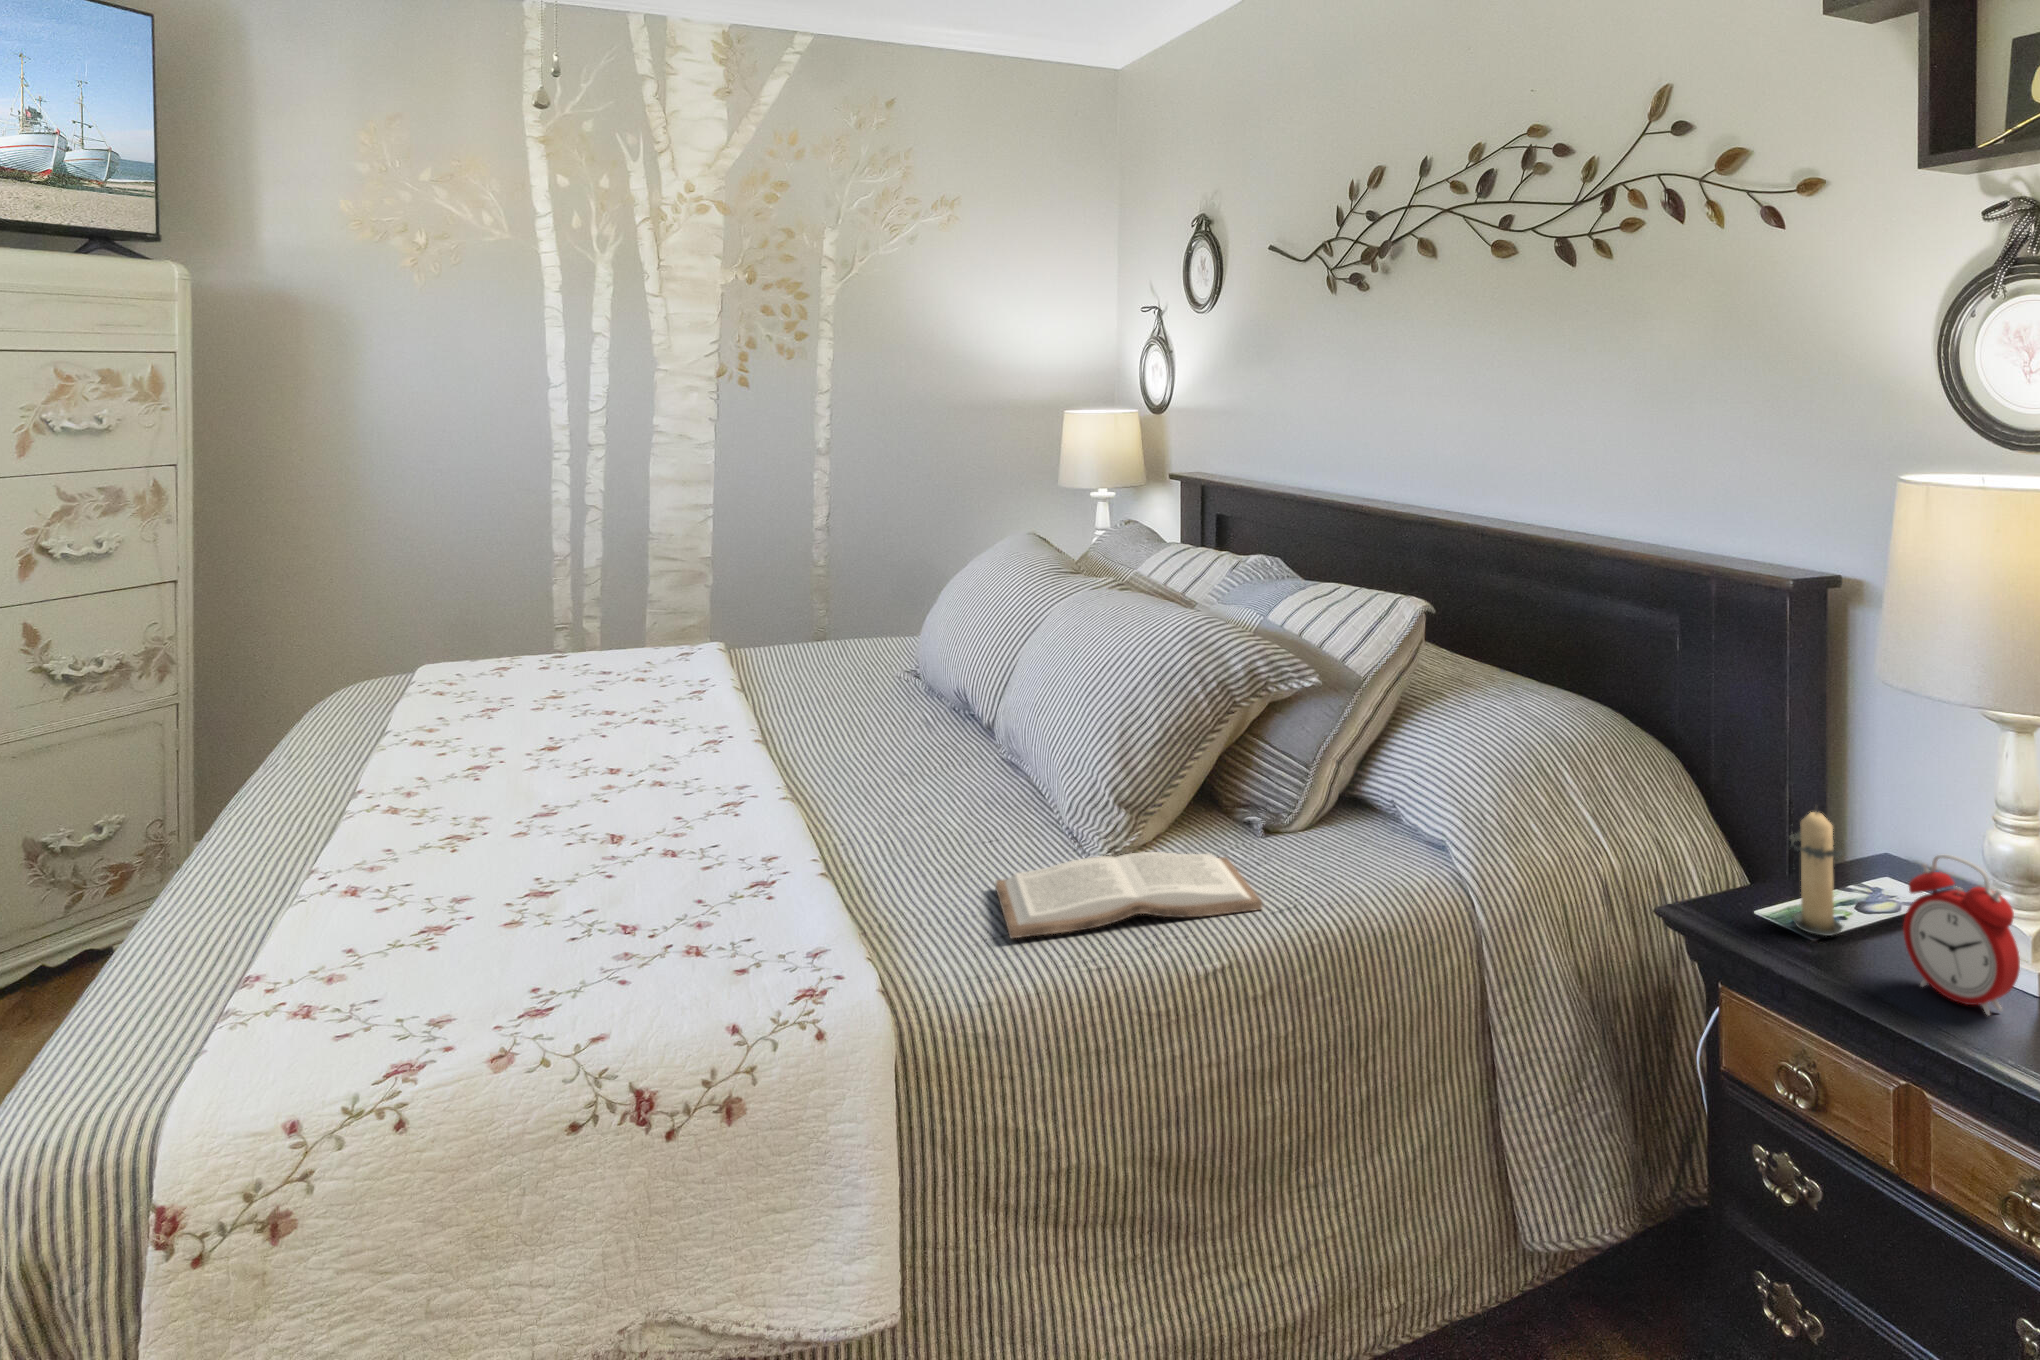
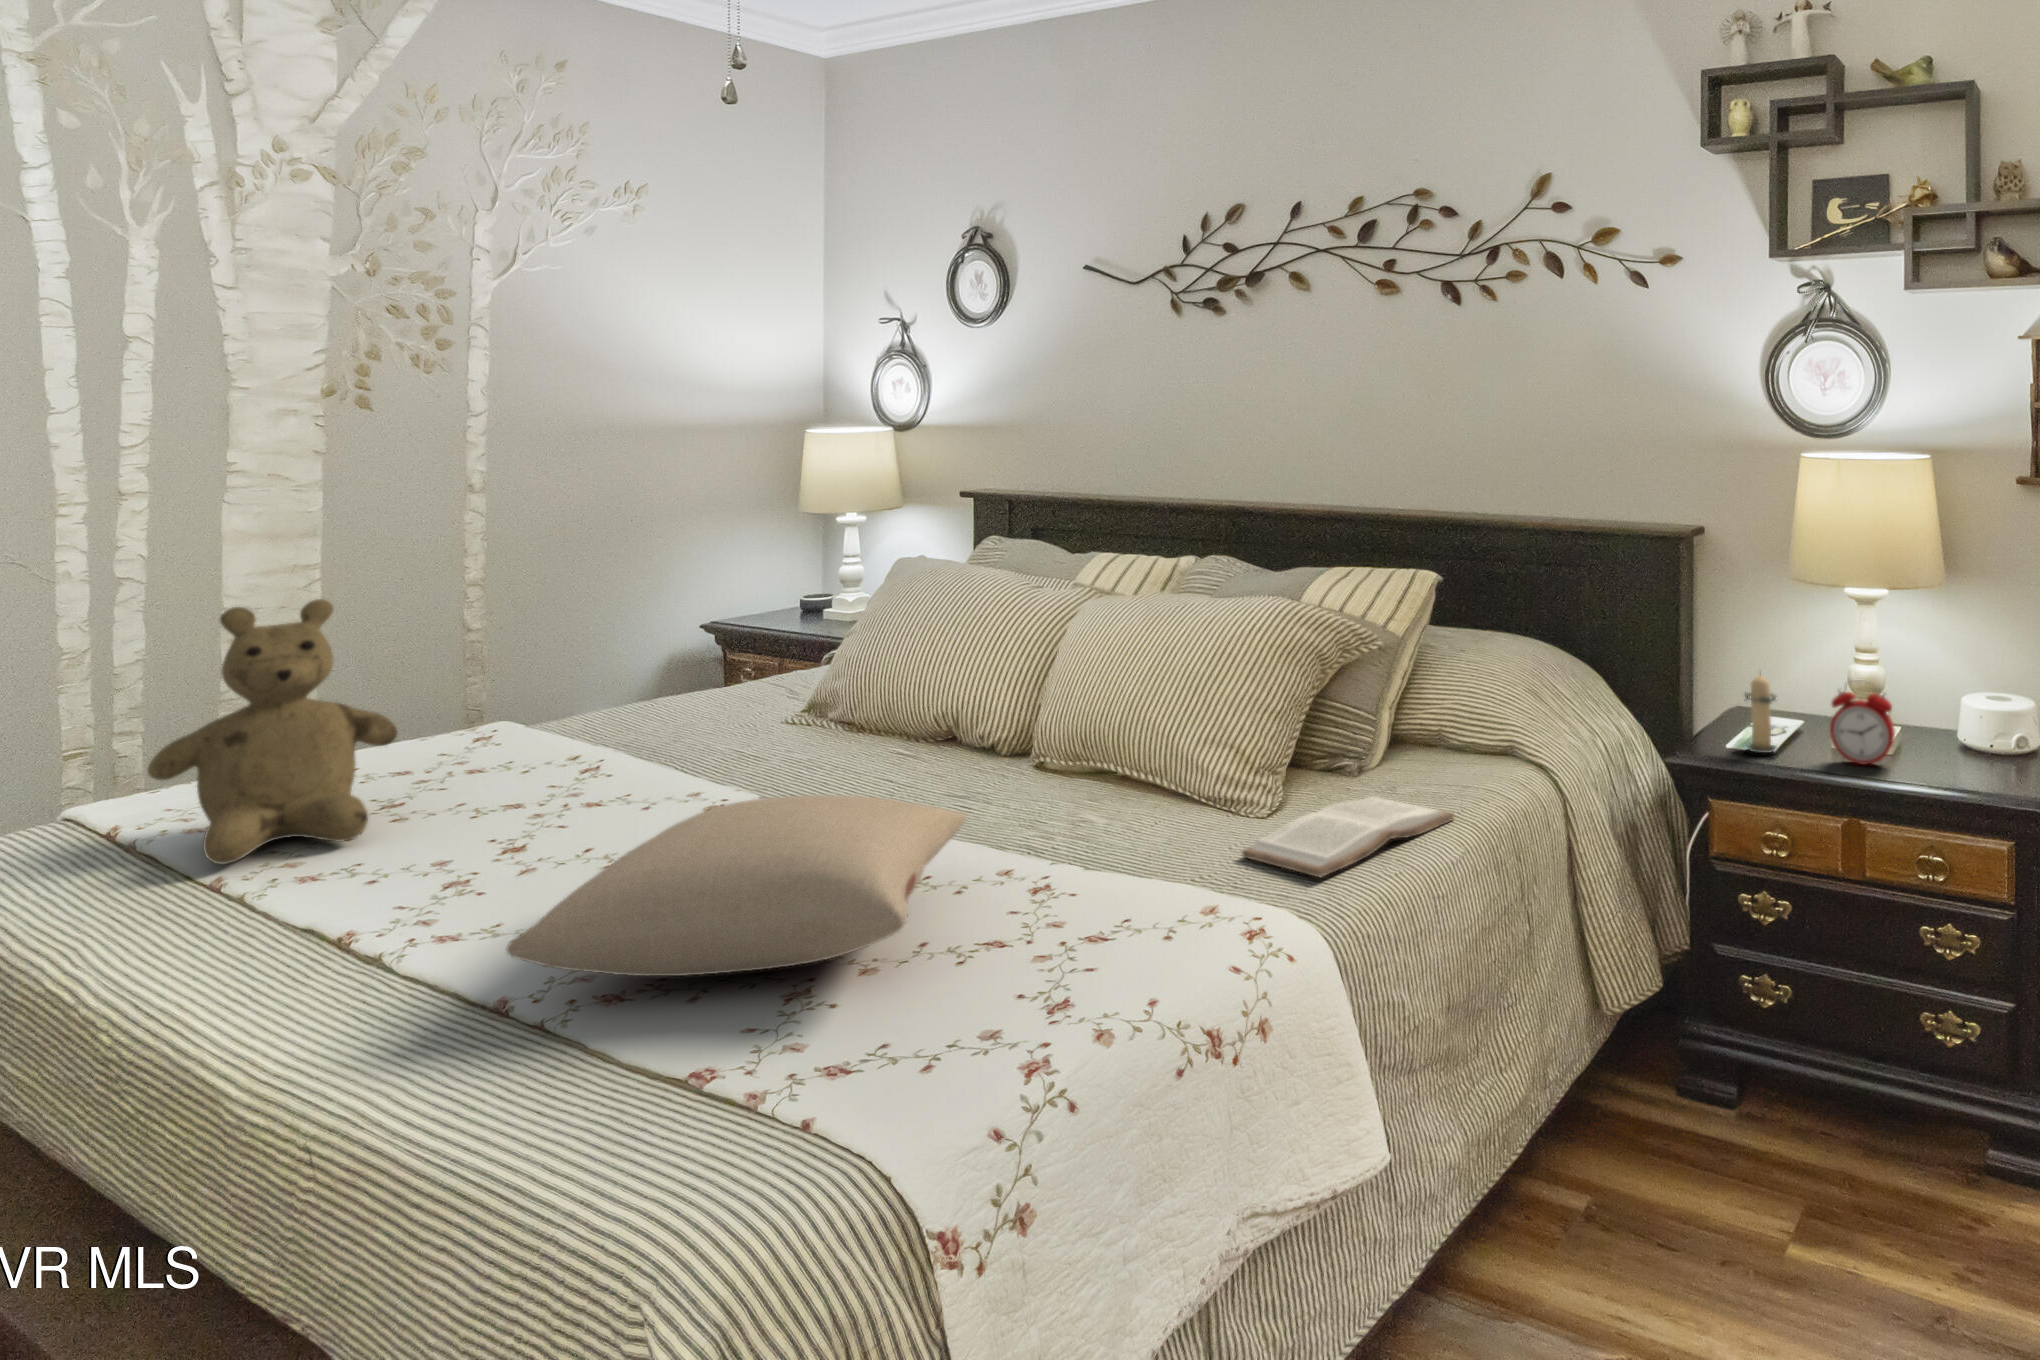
teddy bear: none [425,512,583,699] -> present [147,599,397,864]
pillow: none [289,725,747,886] -> present [506,795,967,976]

